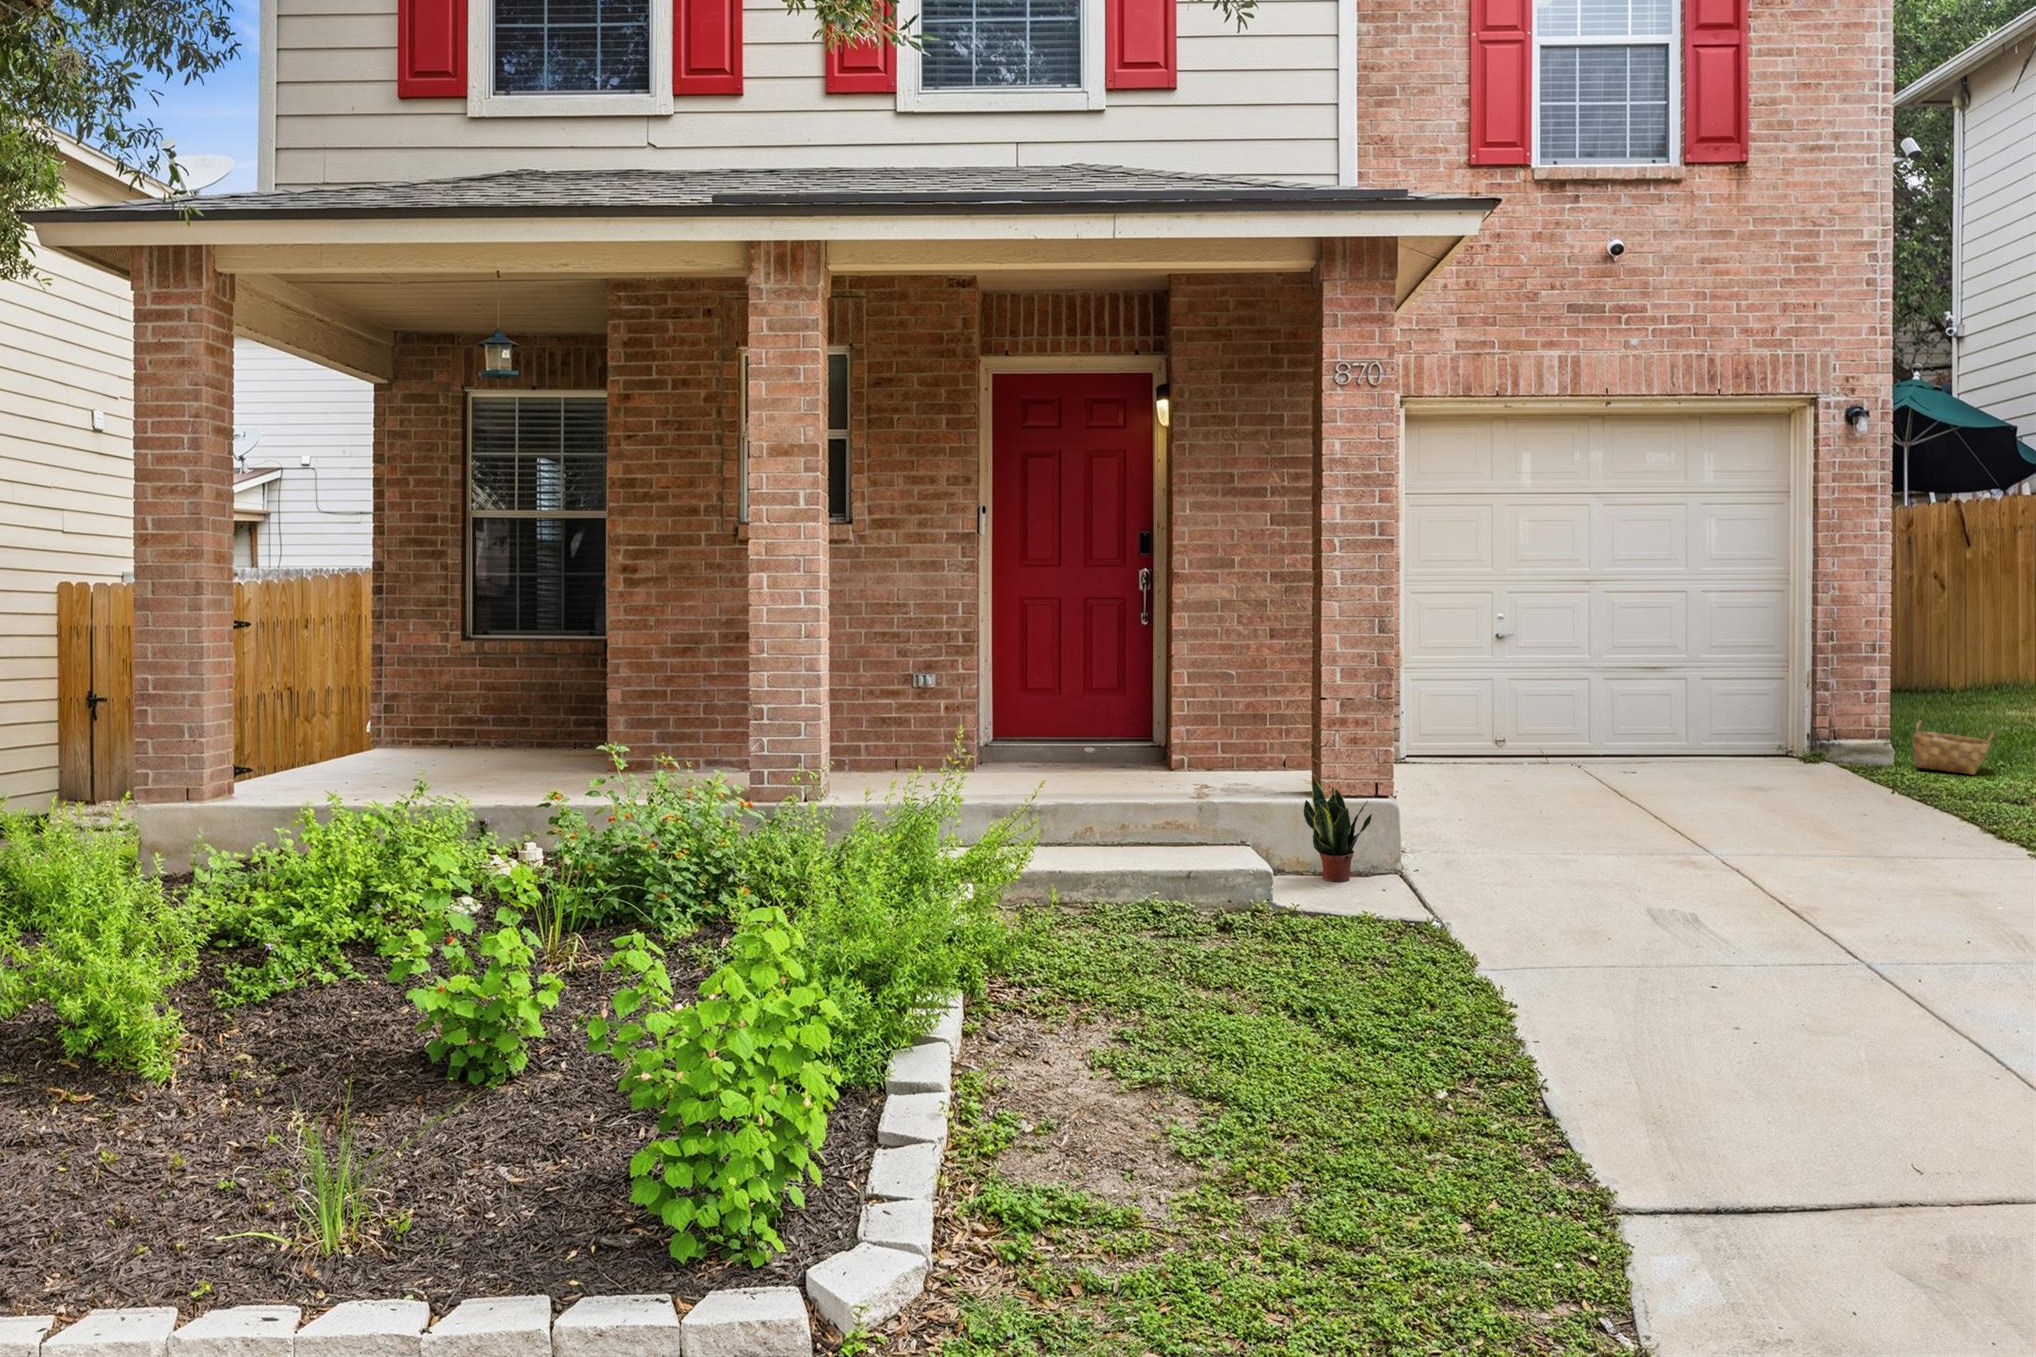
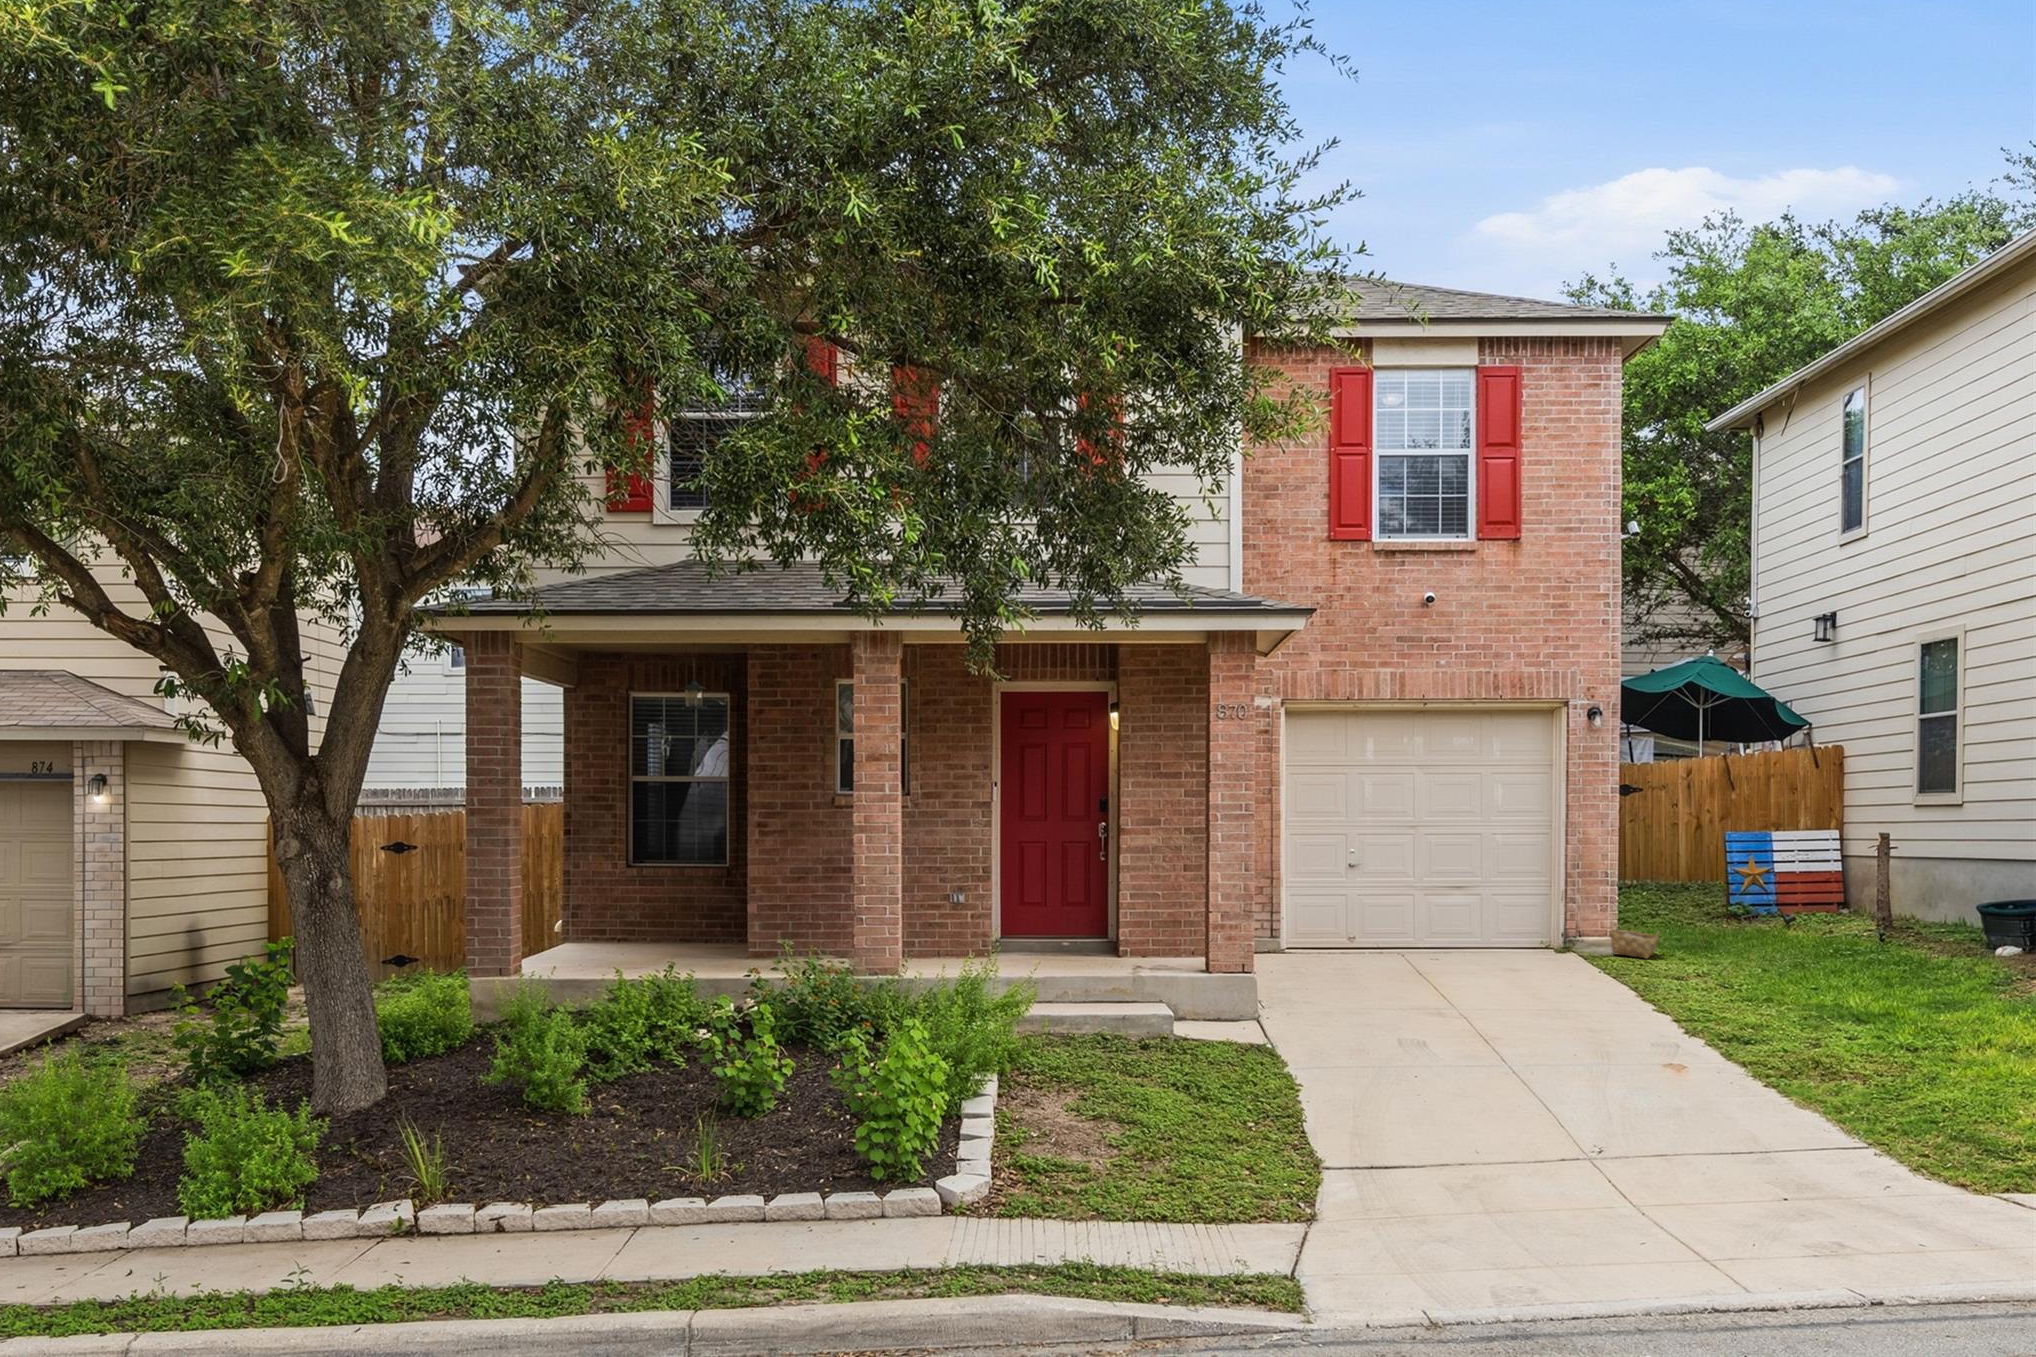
potted plant: present [1303,778,1372,882] -> none [1196,958,1237,1023]

